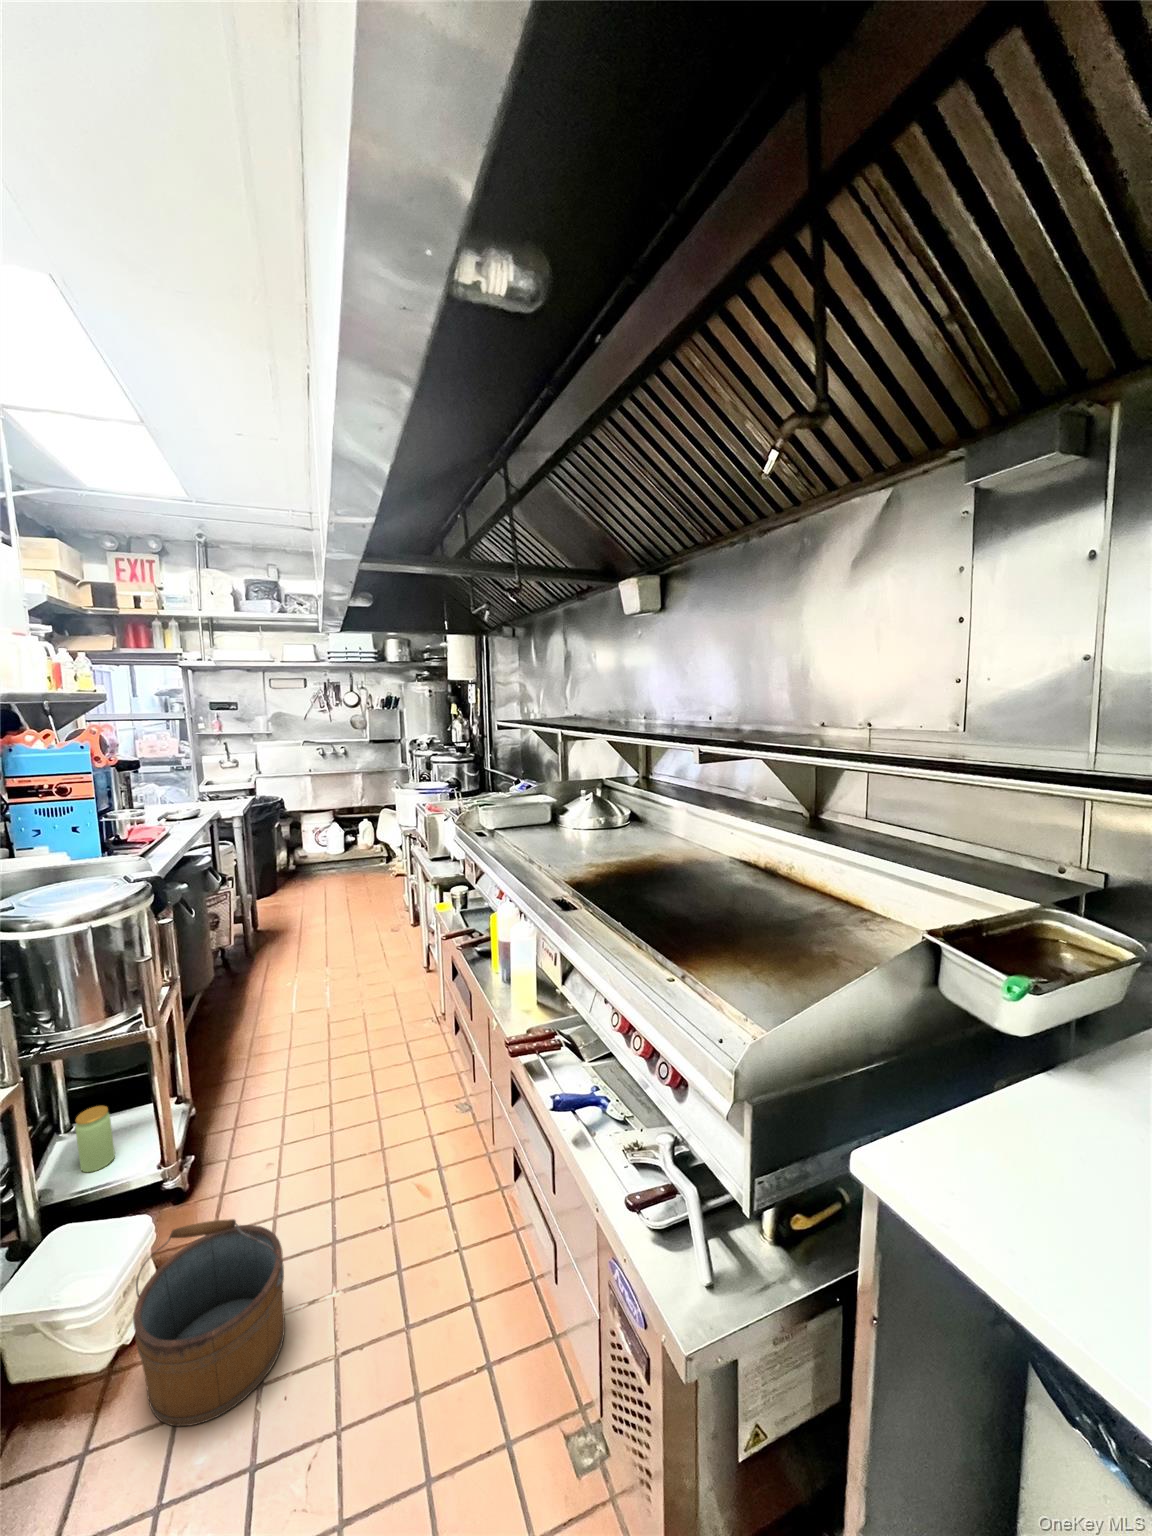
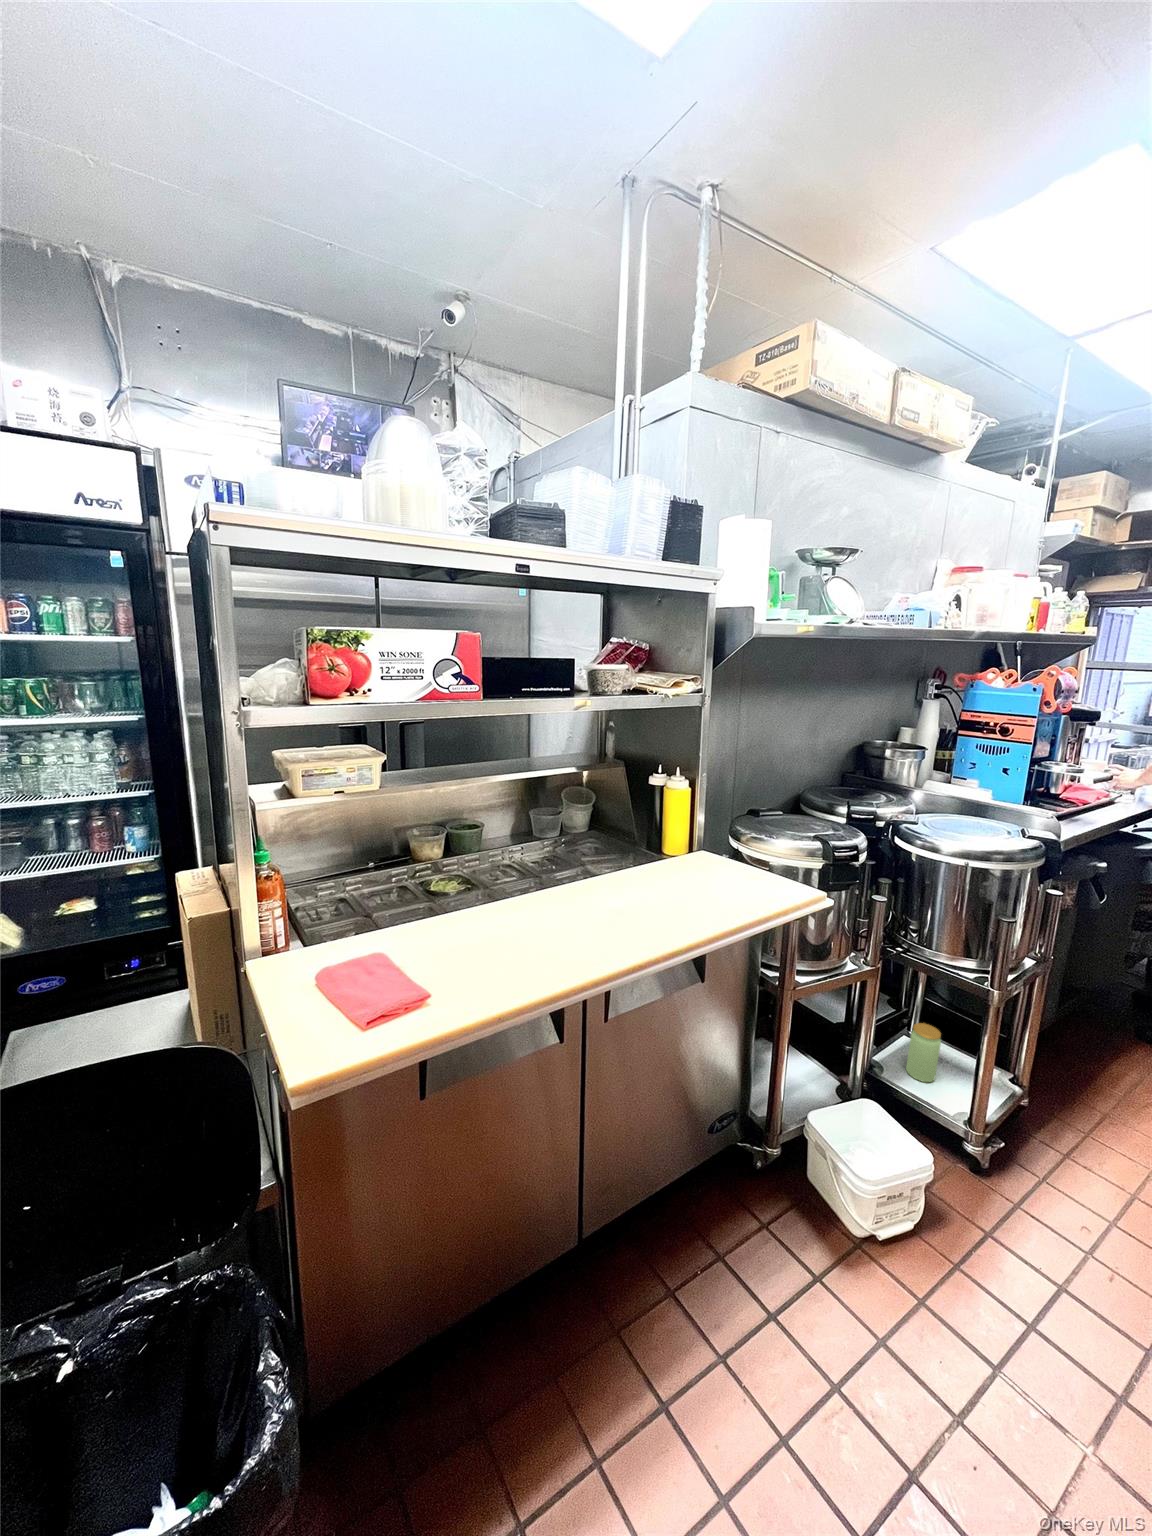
bucket: present [133,1219,285,1426] -> none [872,1194,1045,1436]

